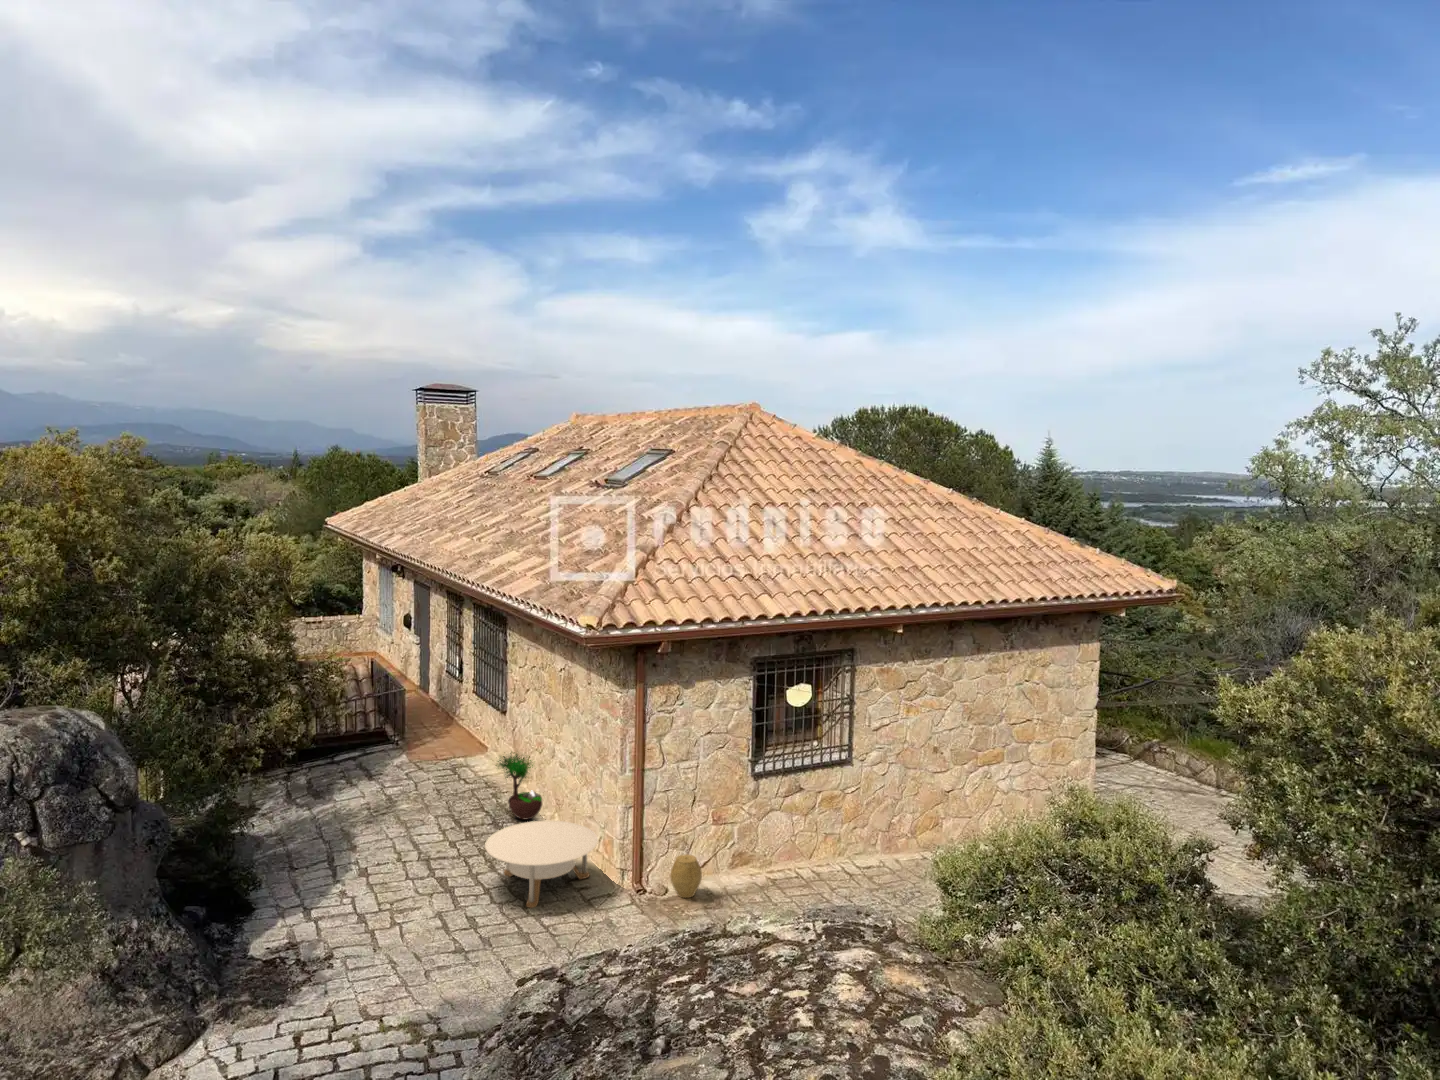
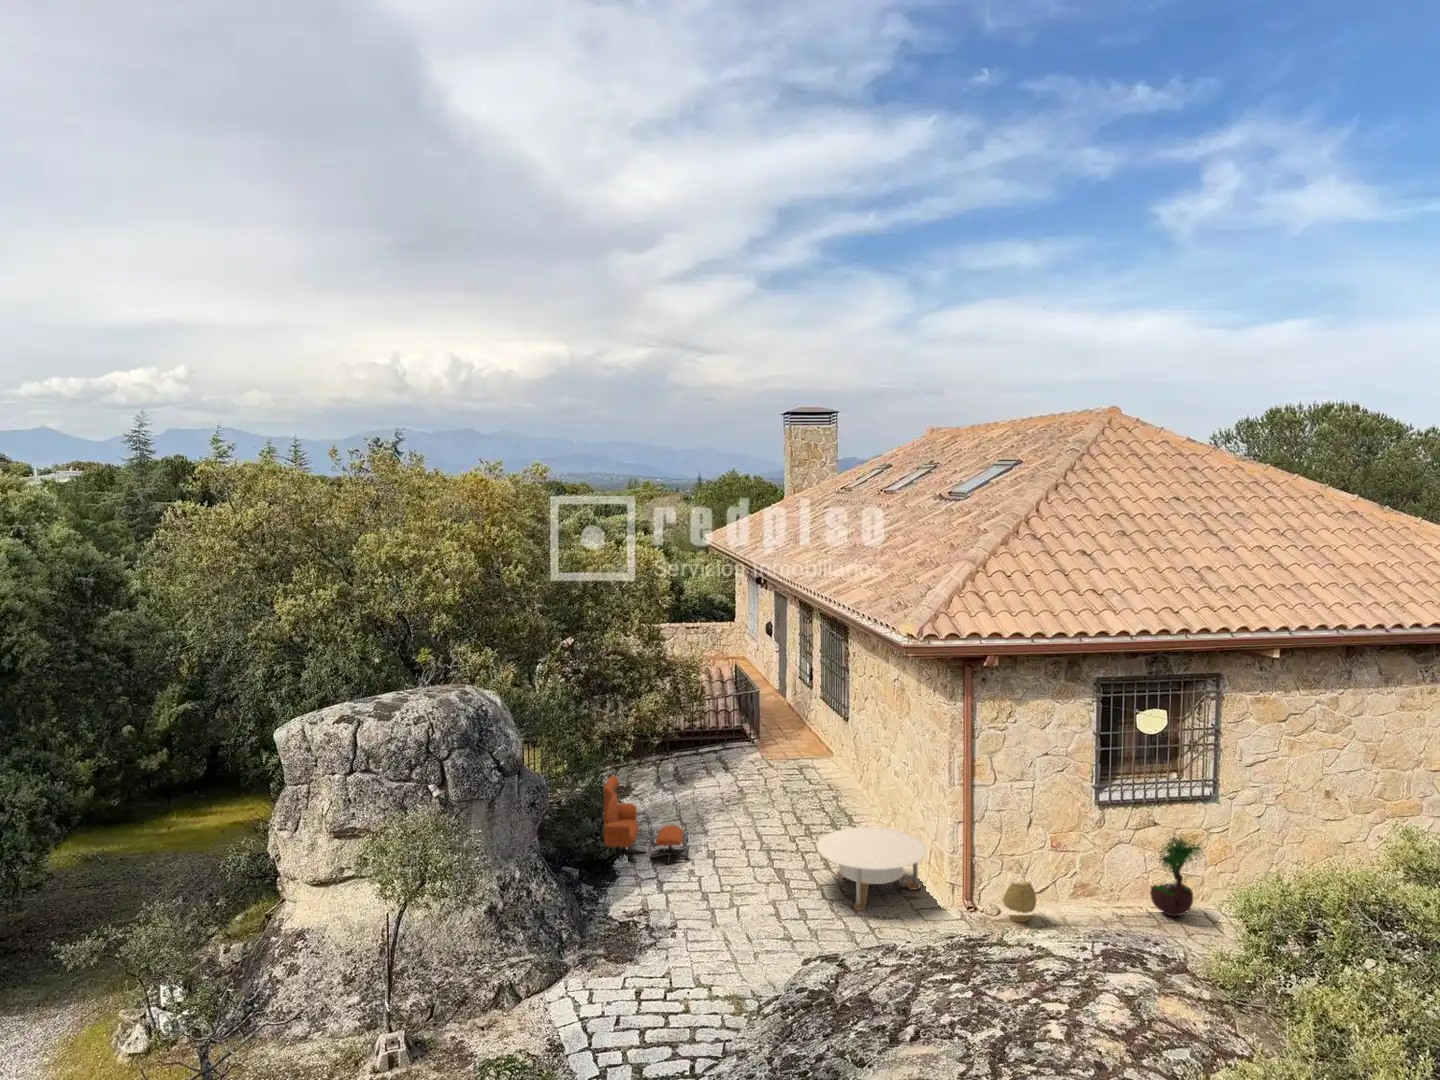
potted tree: present [496,753,542,819] -> present [1150,834,1202,916]
lounge chair: none [233,793,340,893] -> present [604,776,689,864]

